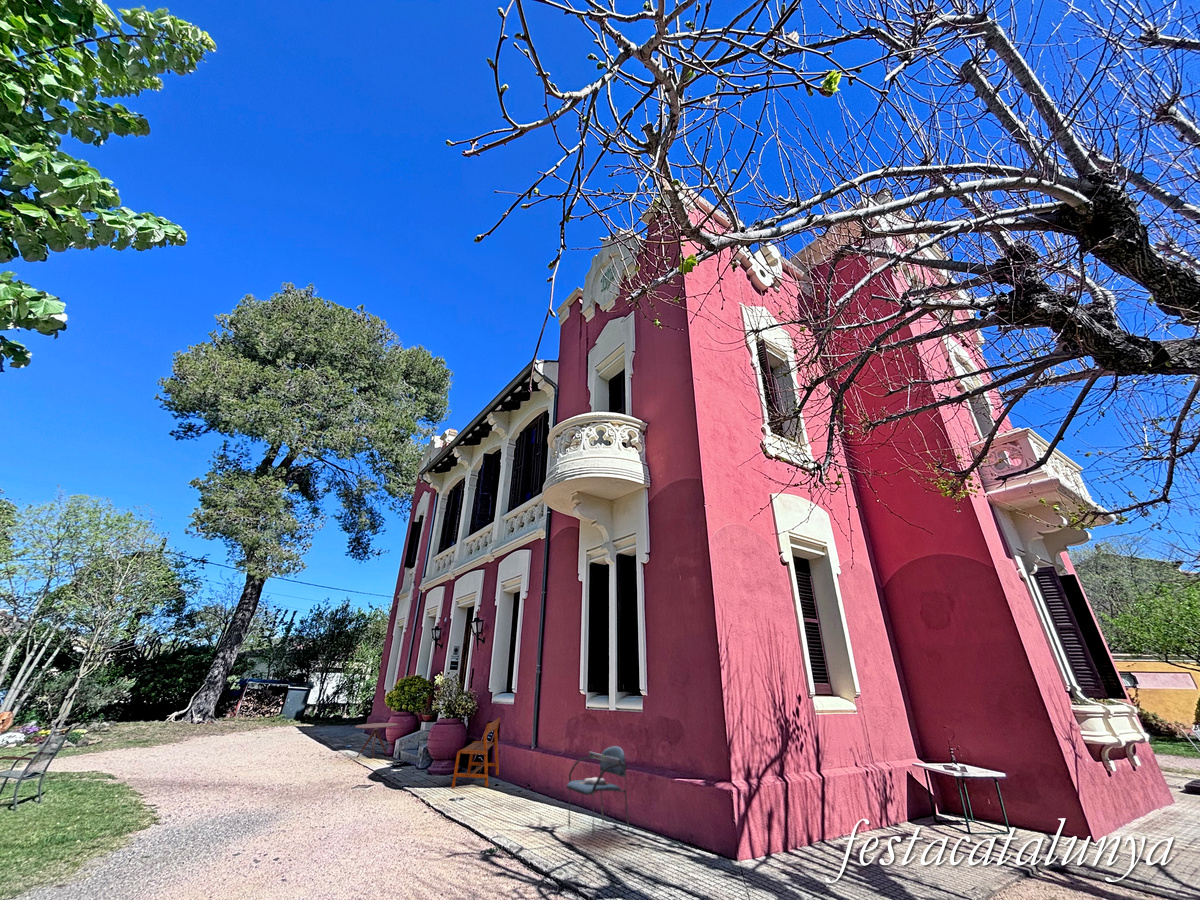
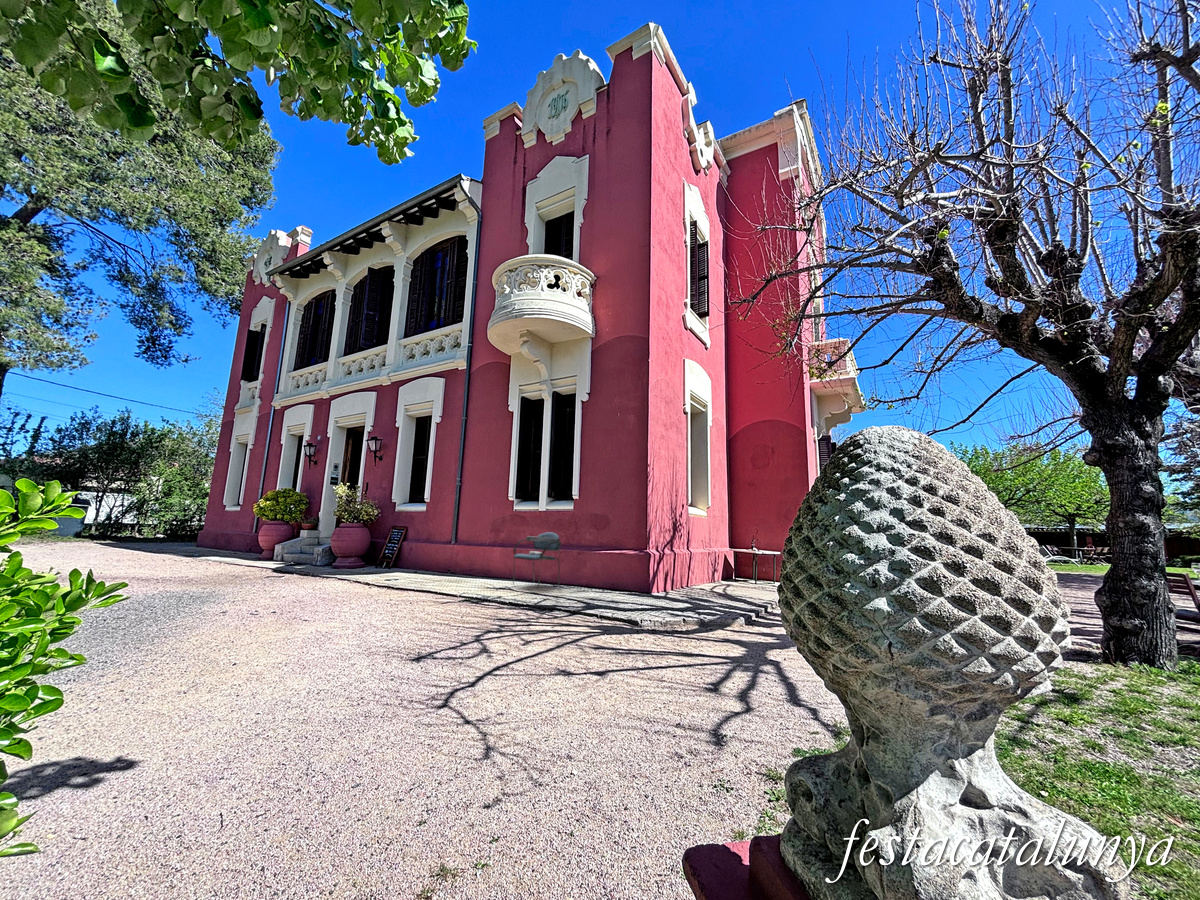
bench: present [452,718,500,788] -> none [374,523,409,573]
round table: present [355,723,397,758] -> none [227,531,274,560]

